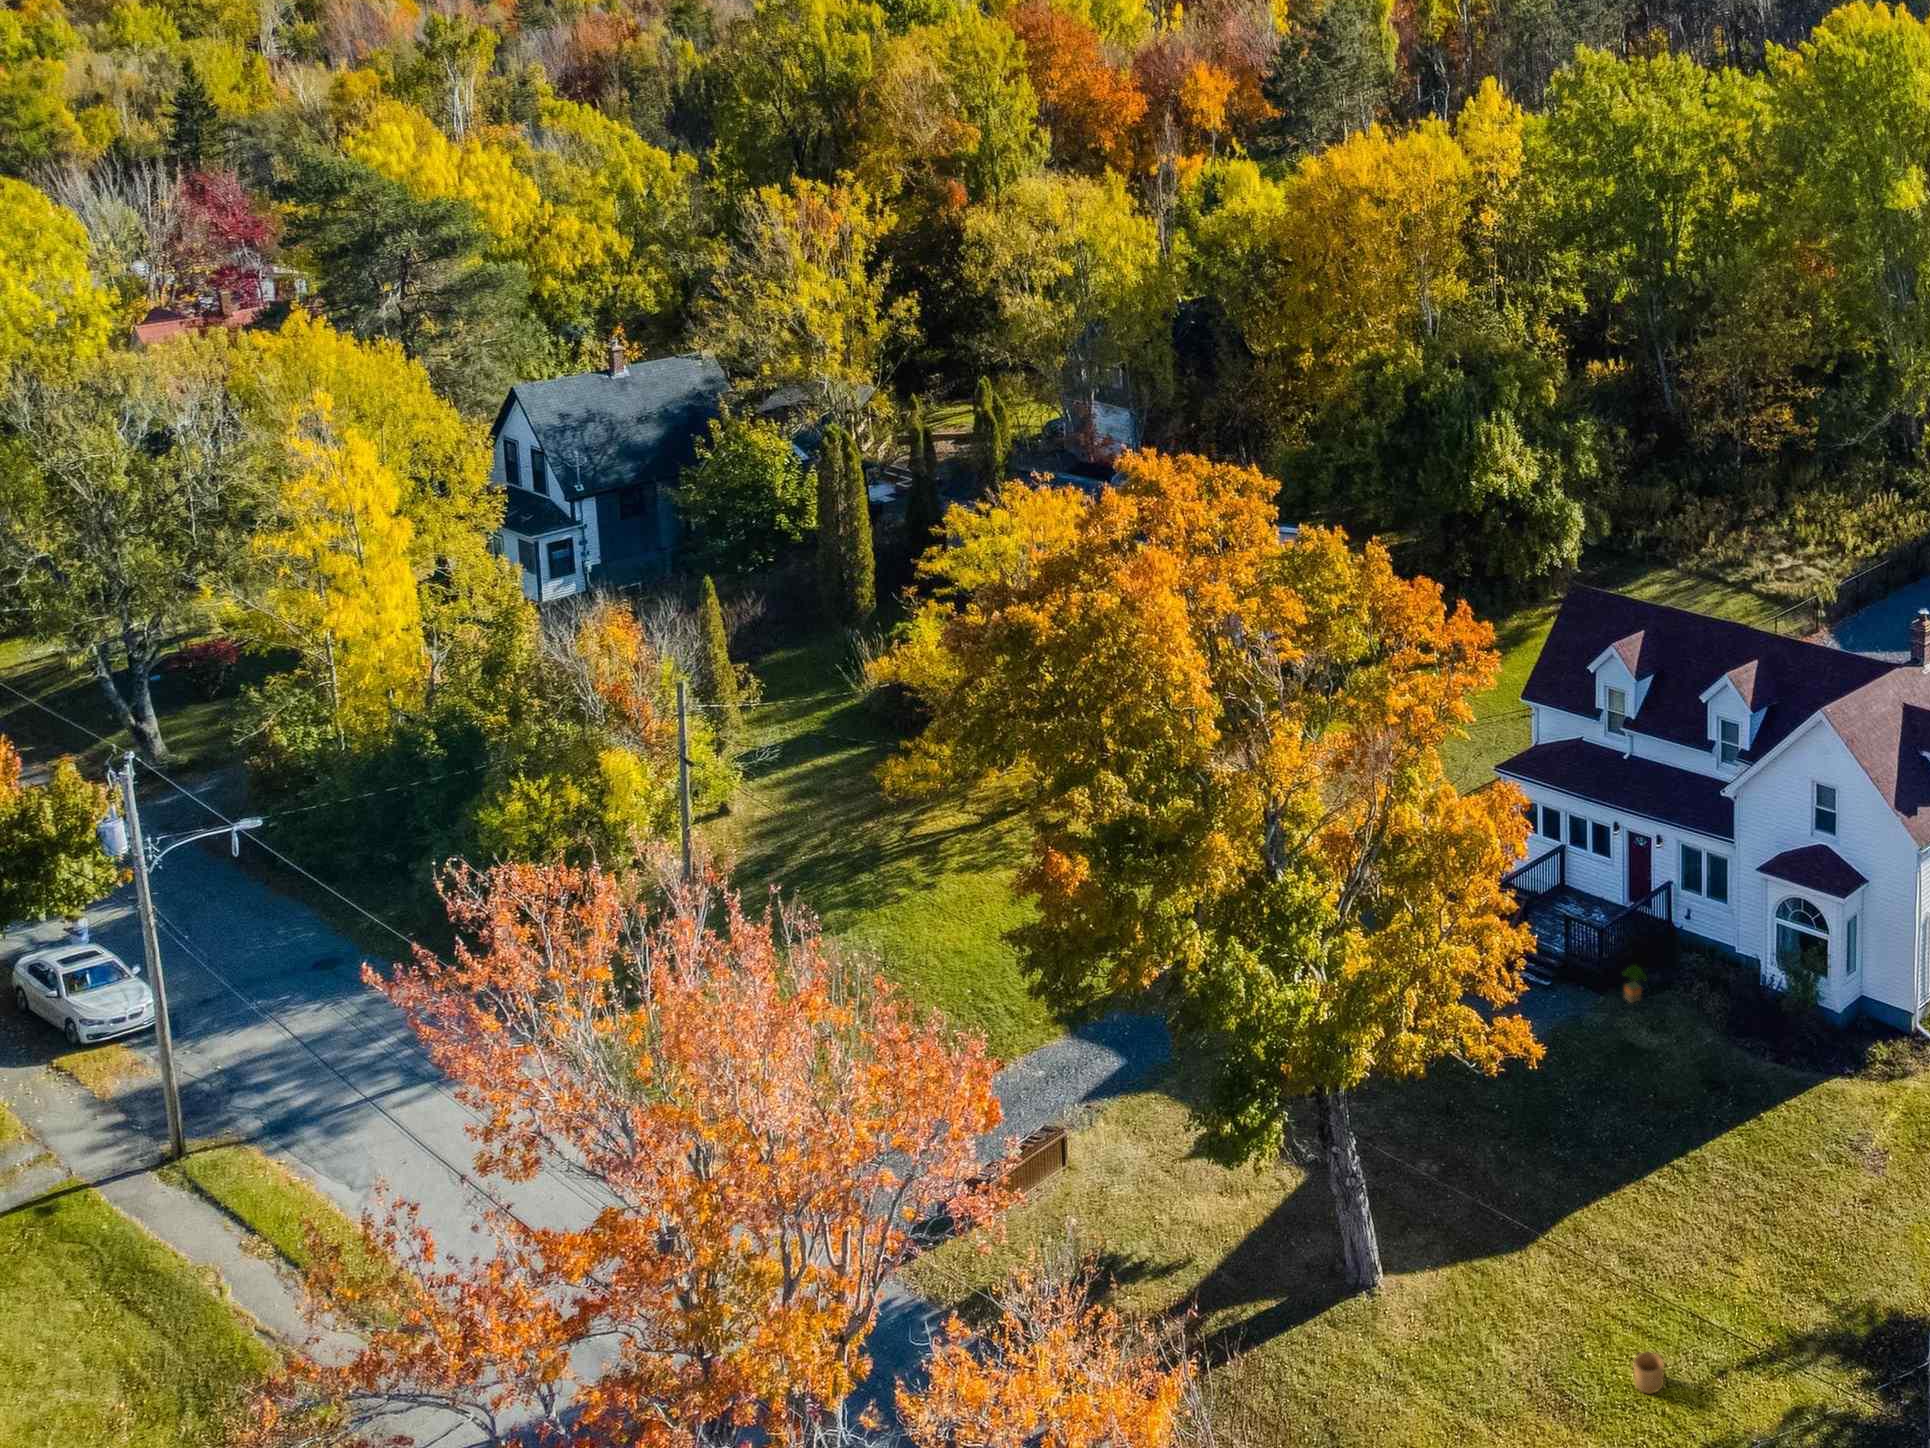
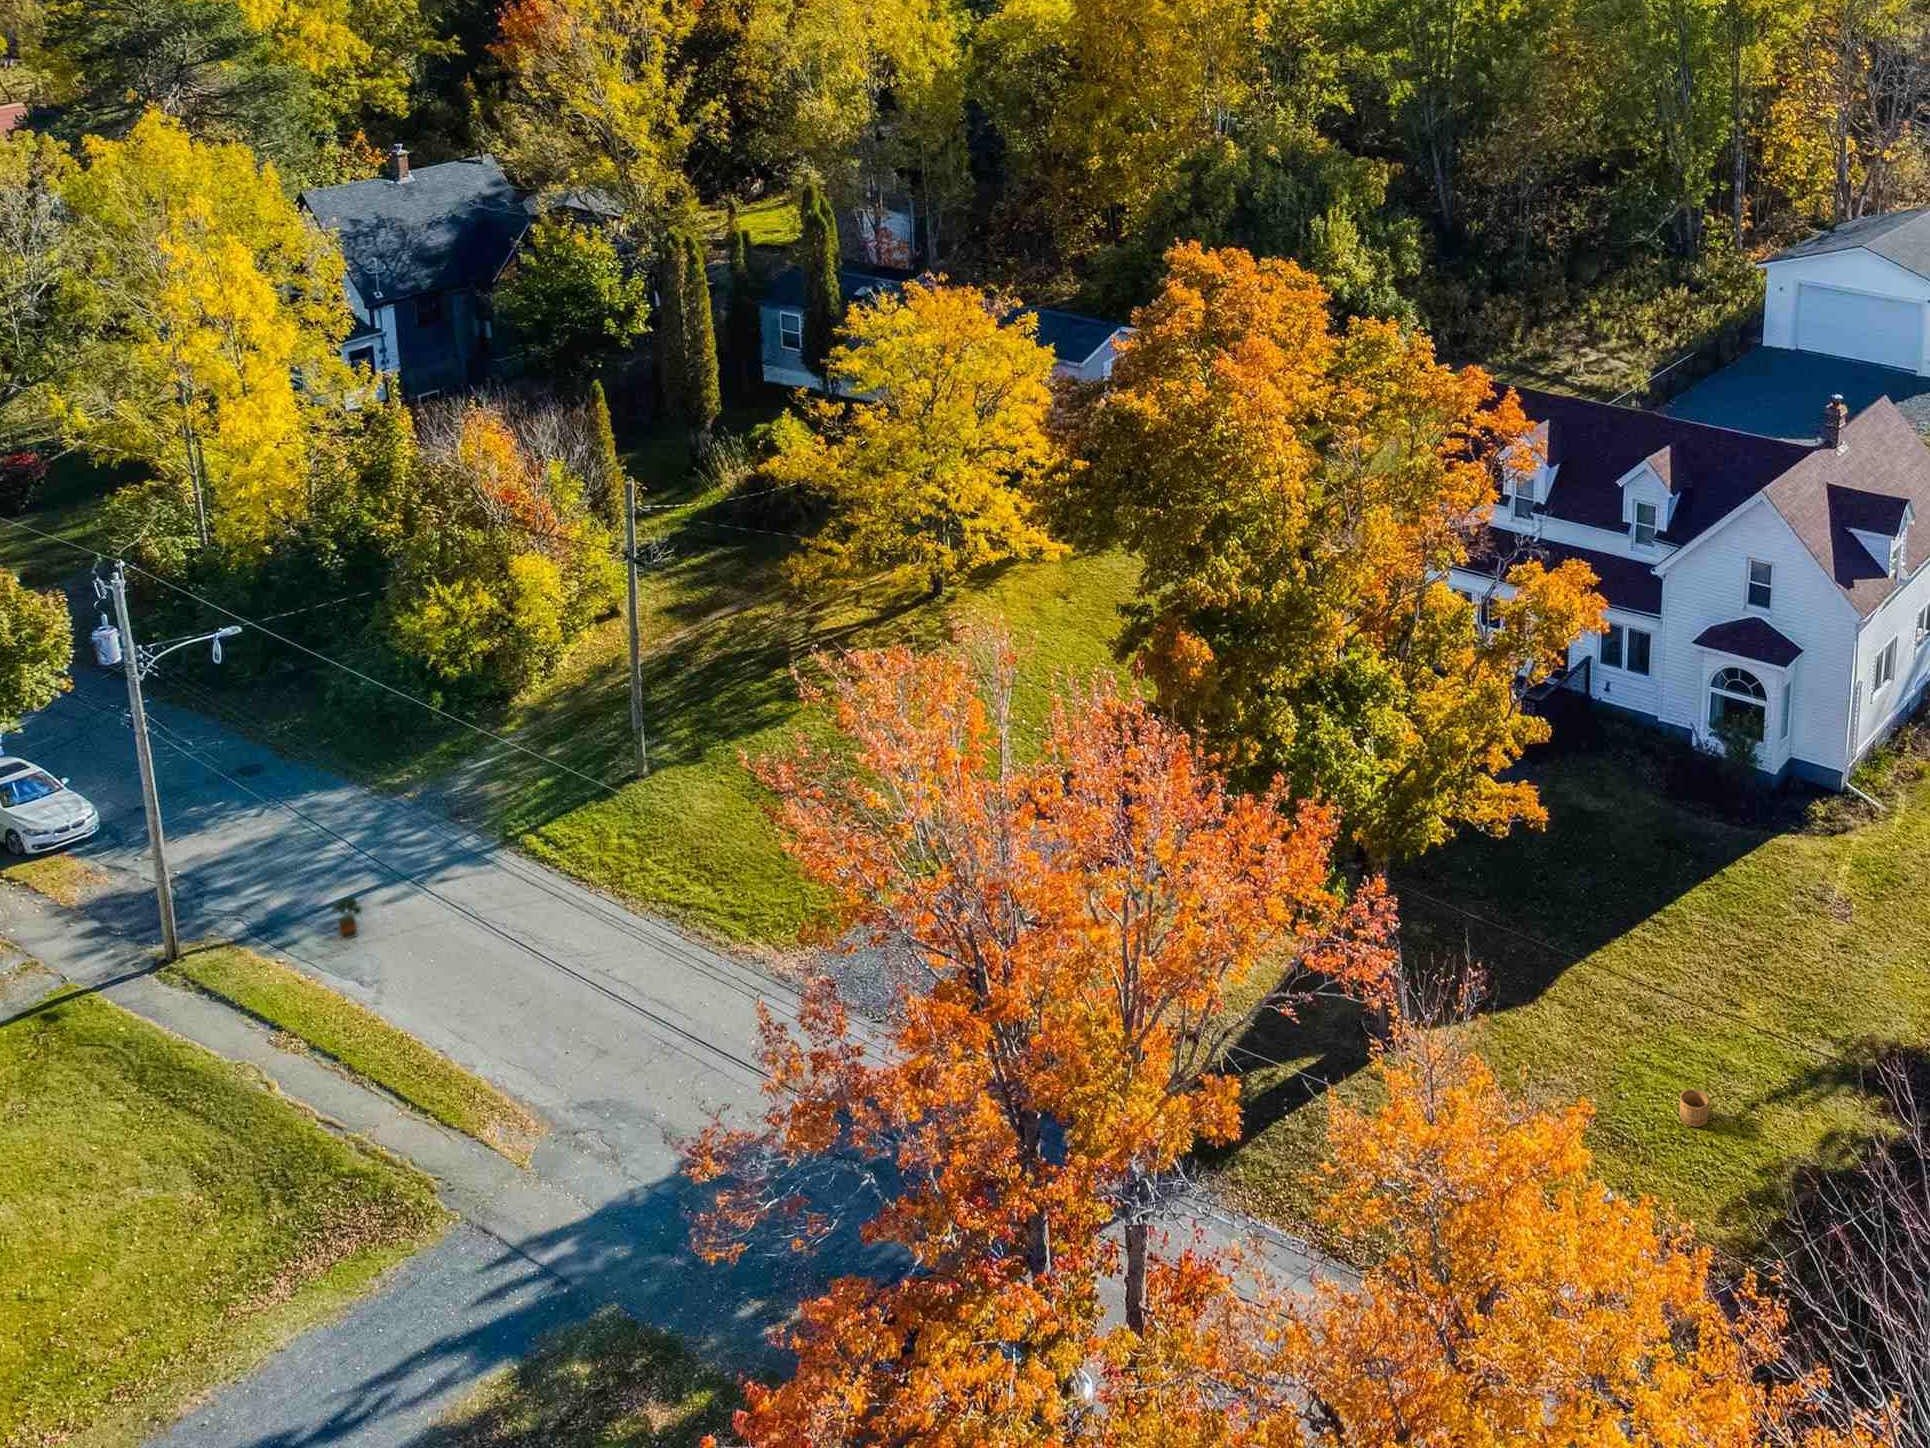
potted tree: present [1622,966,1646,1002] -> present [332,897,361,940]

